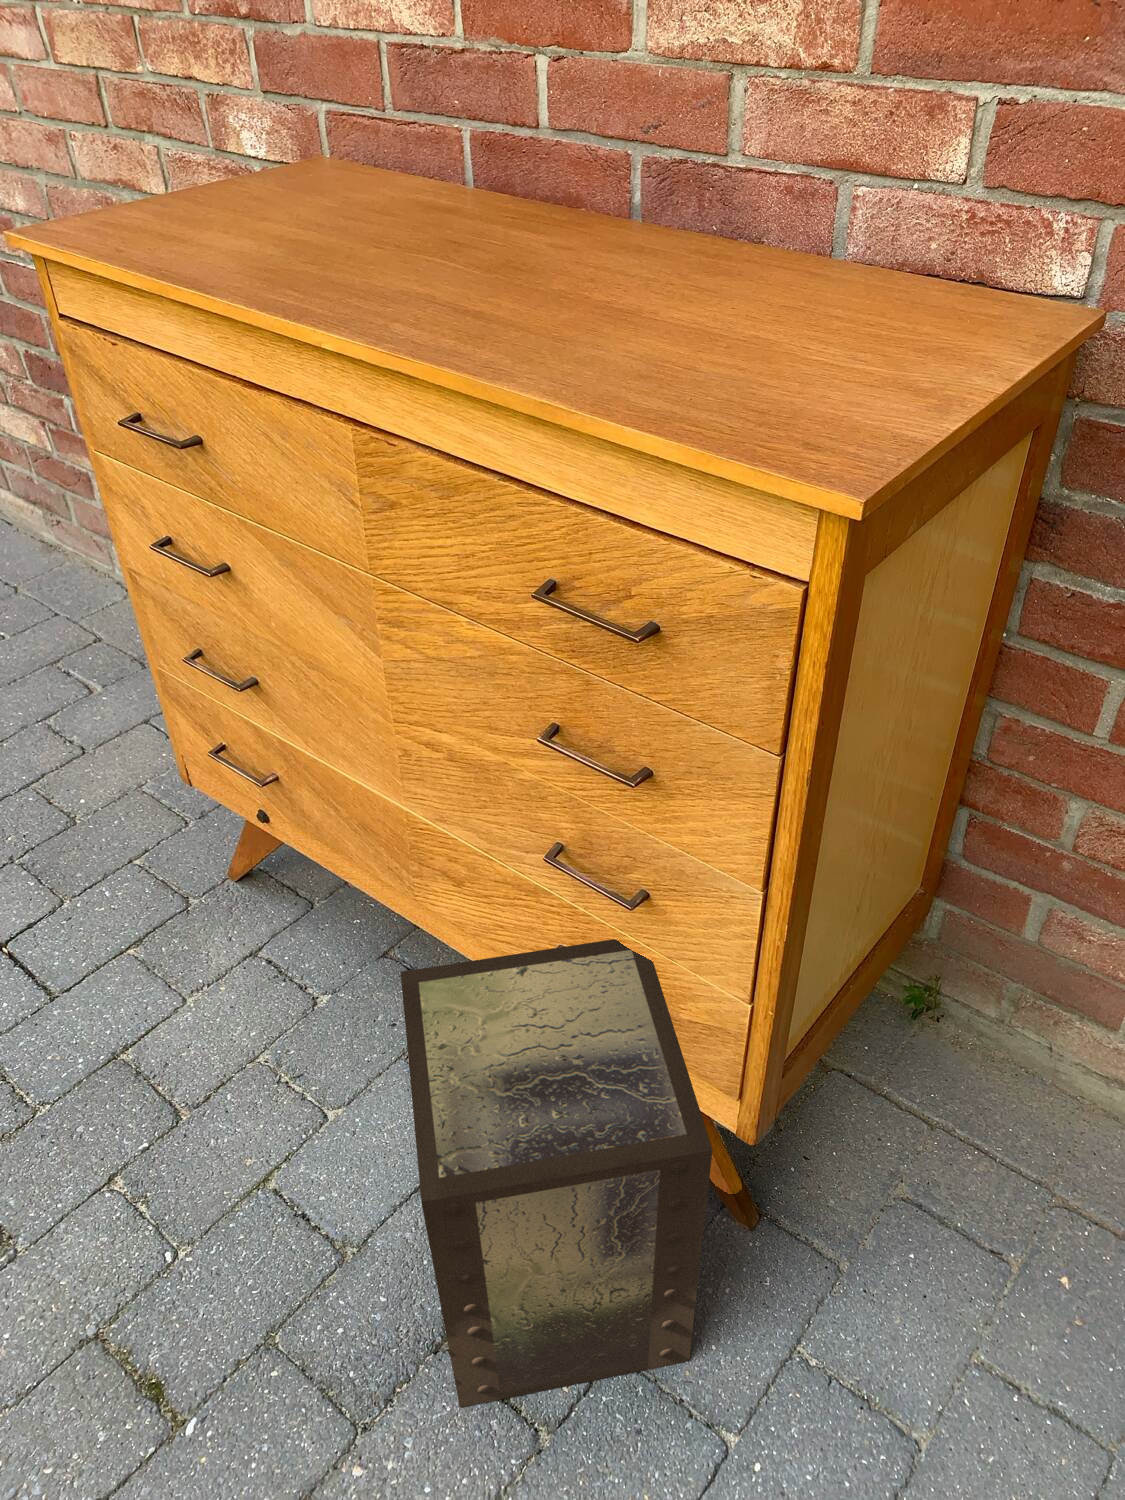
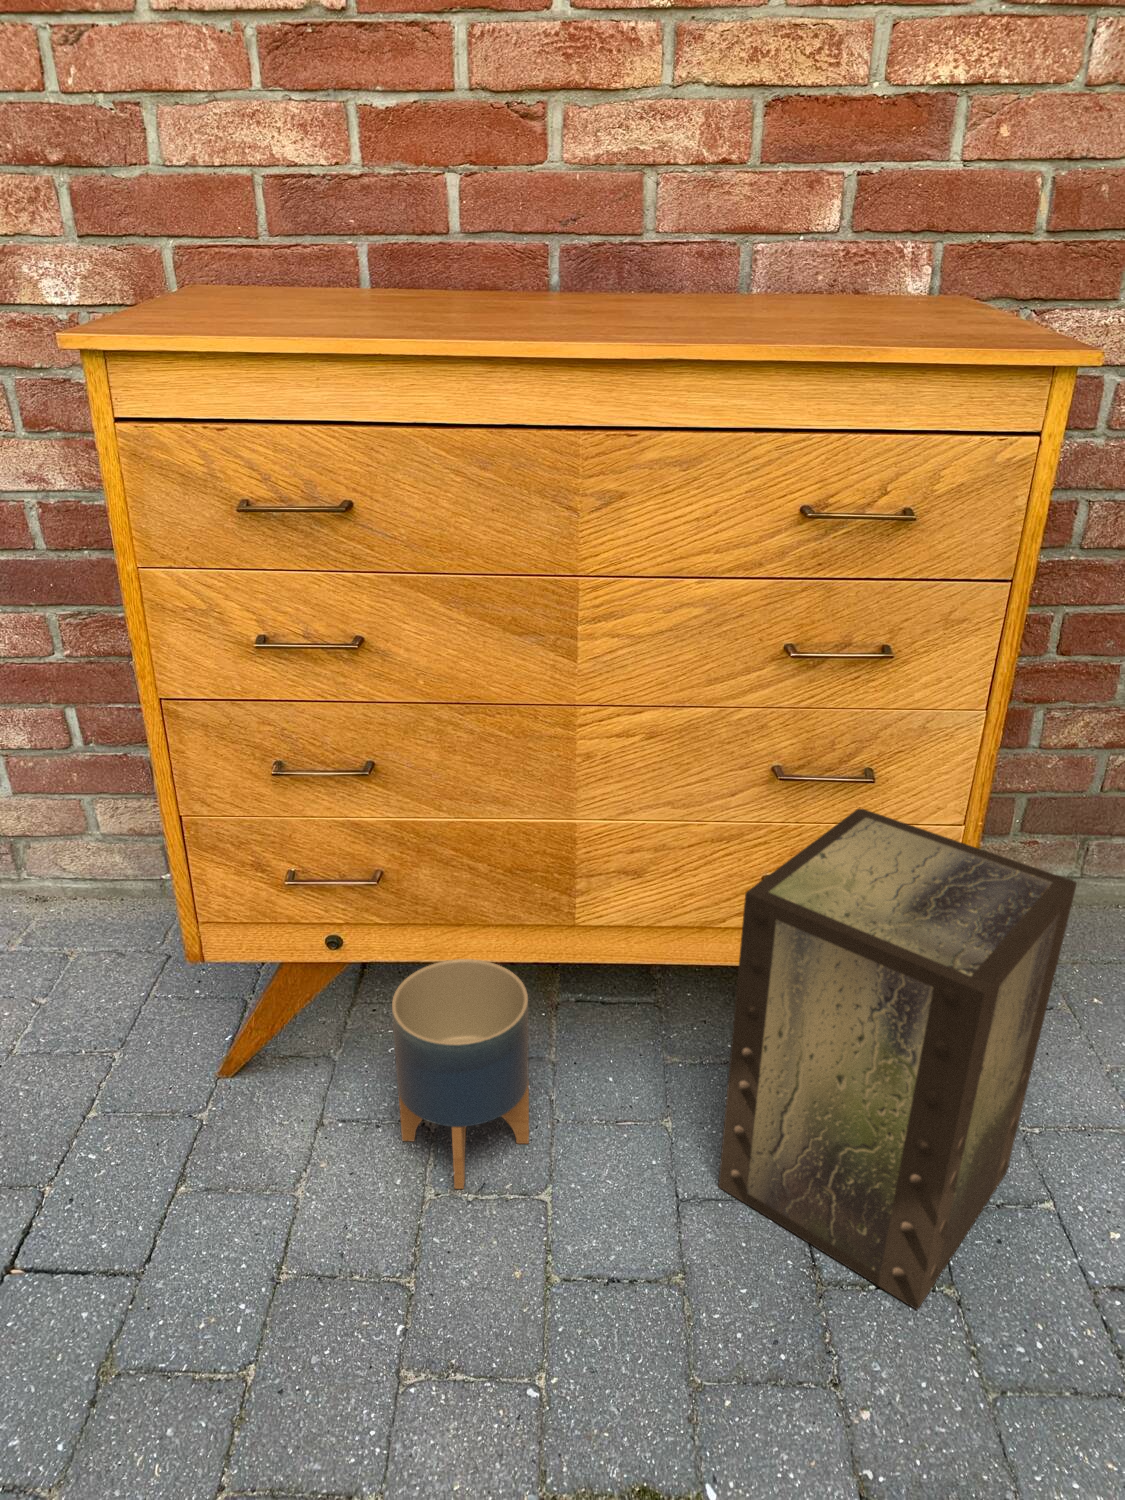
planter: none [225,878,362,1067] -> present [392,959,529,1189]

